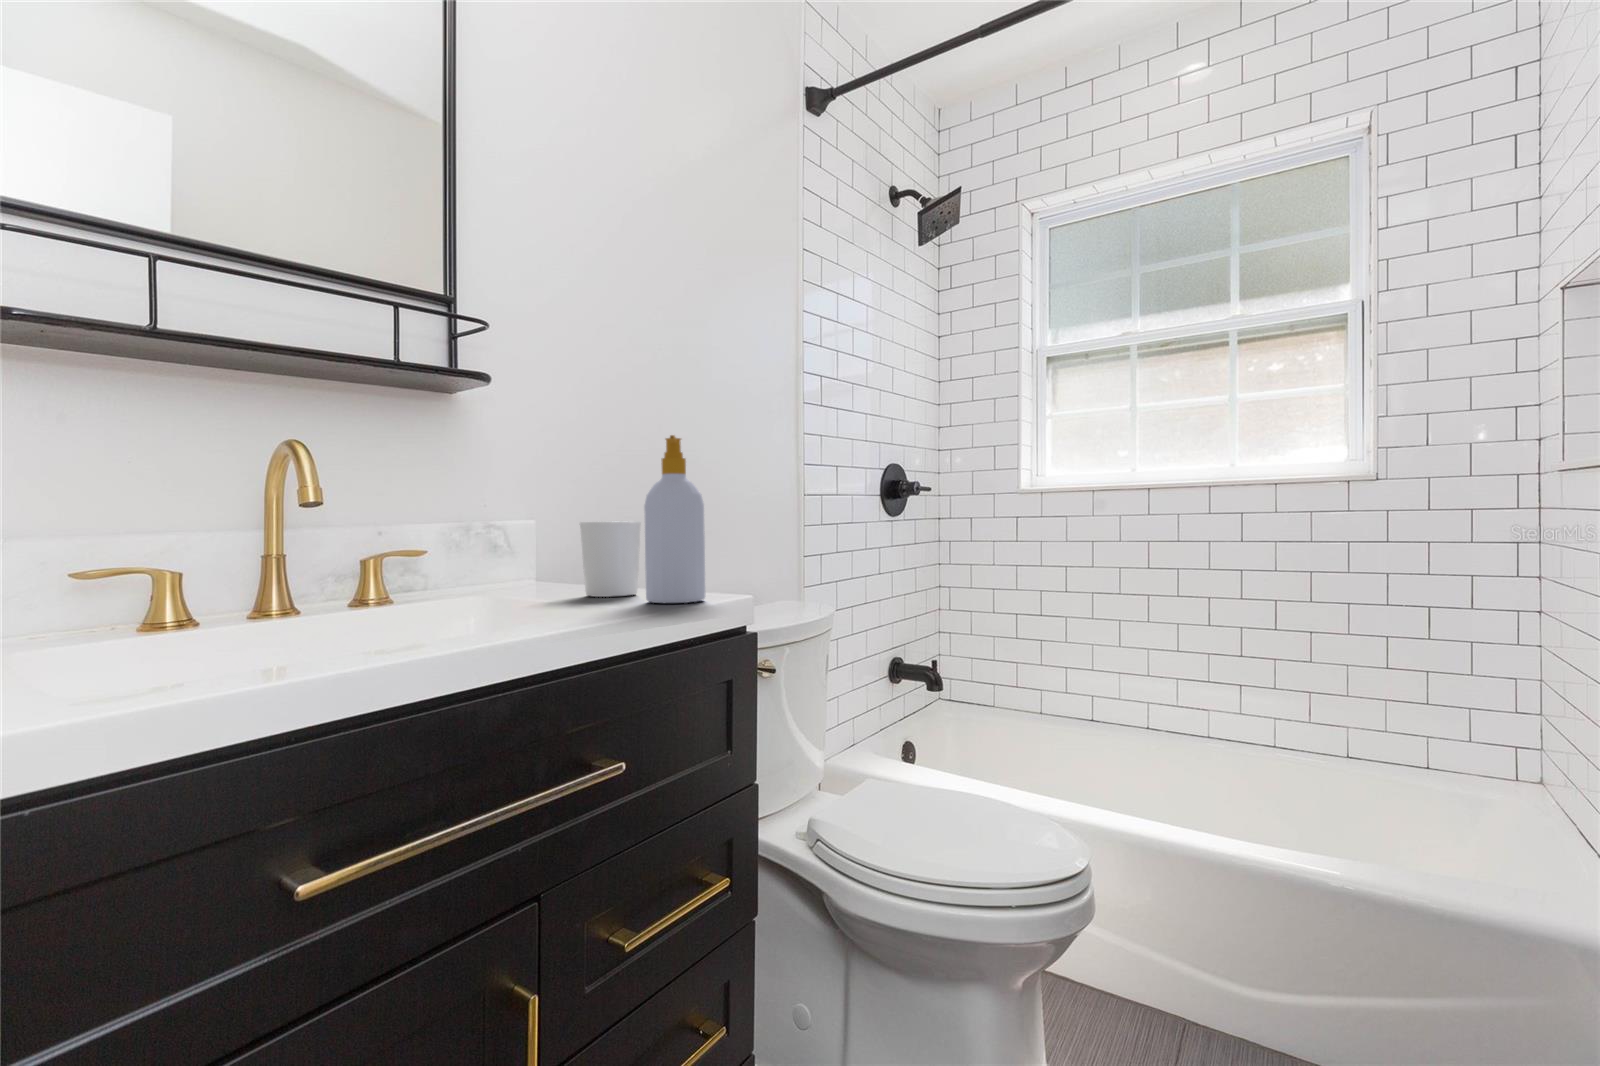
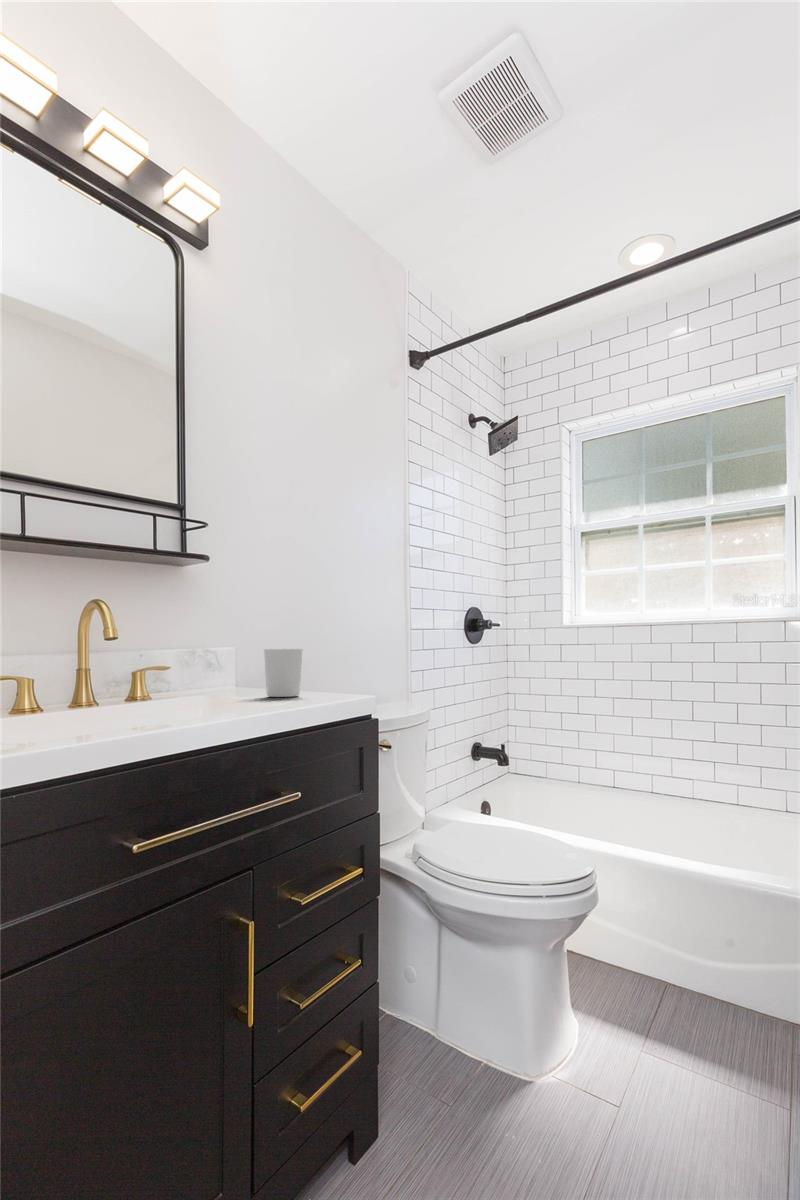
soap bottle: present [644,435,705,603] -> none [308,596,345,700]

